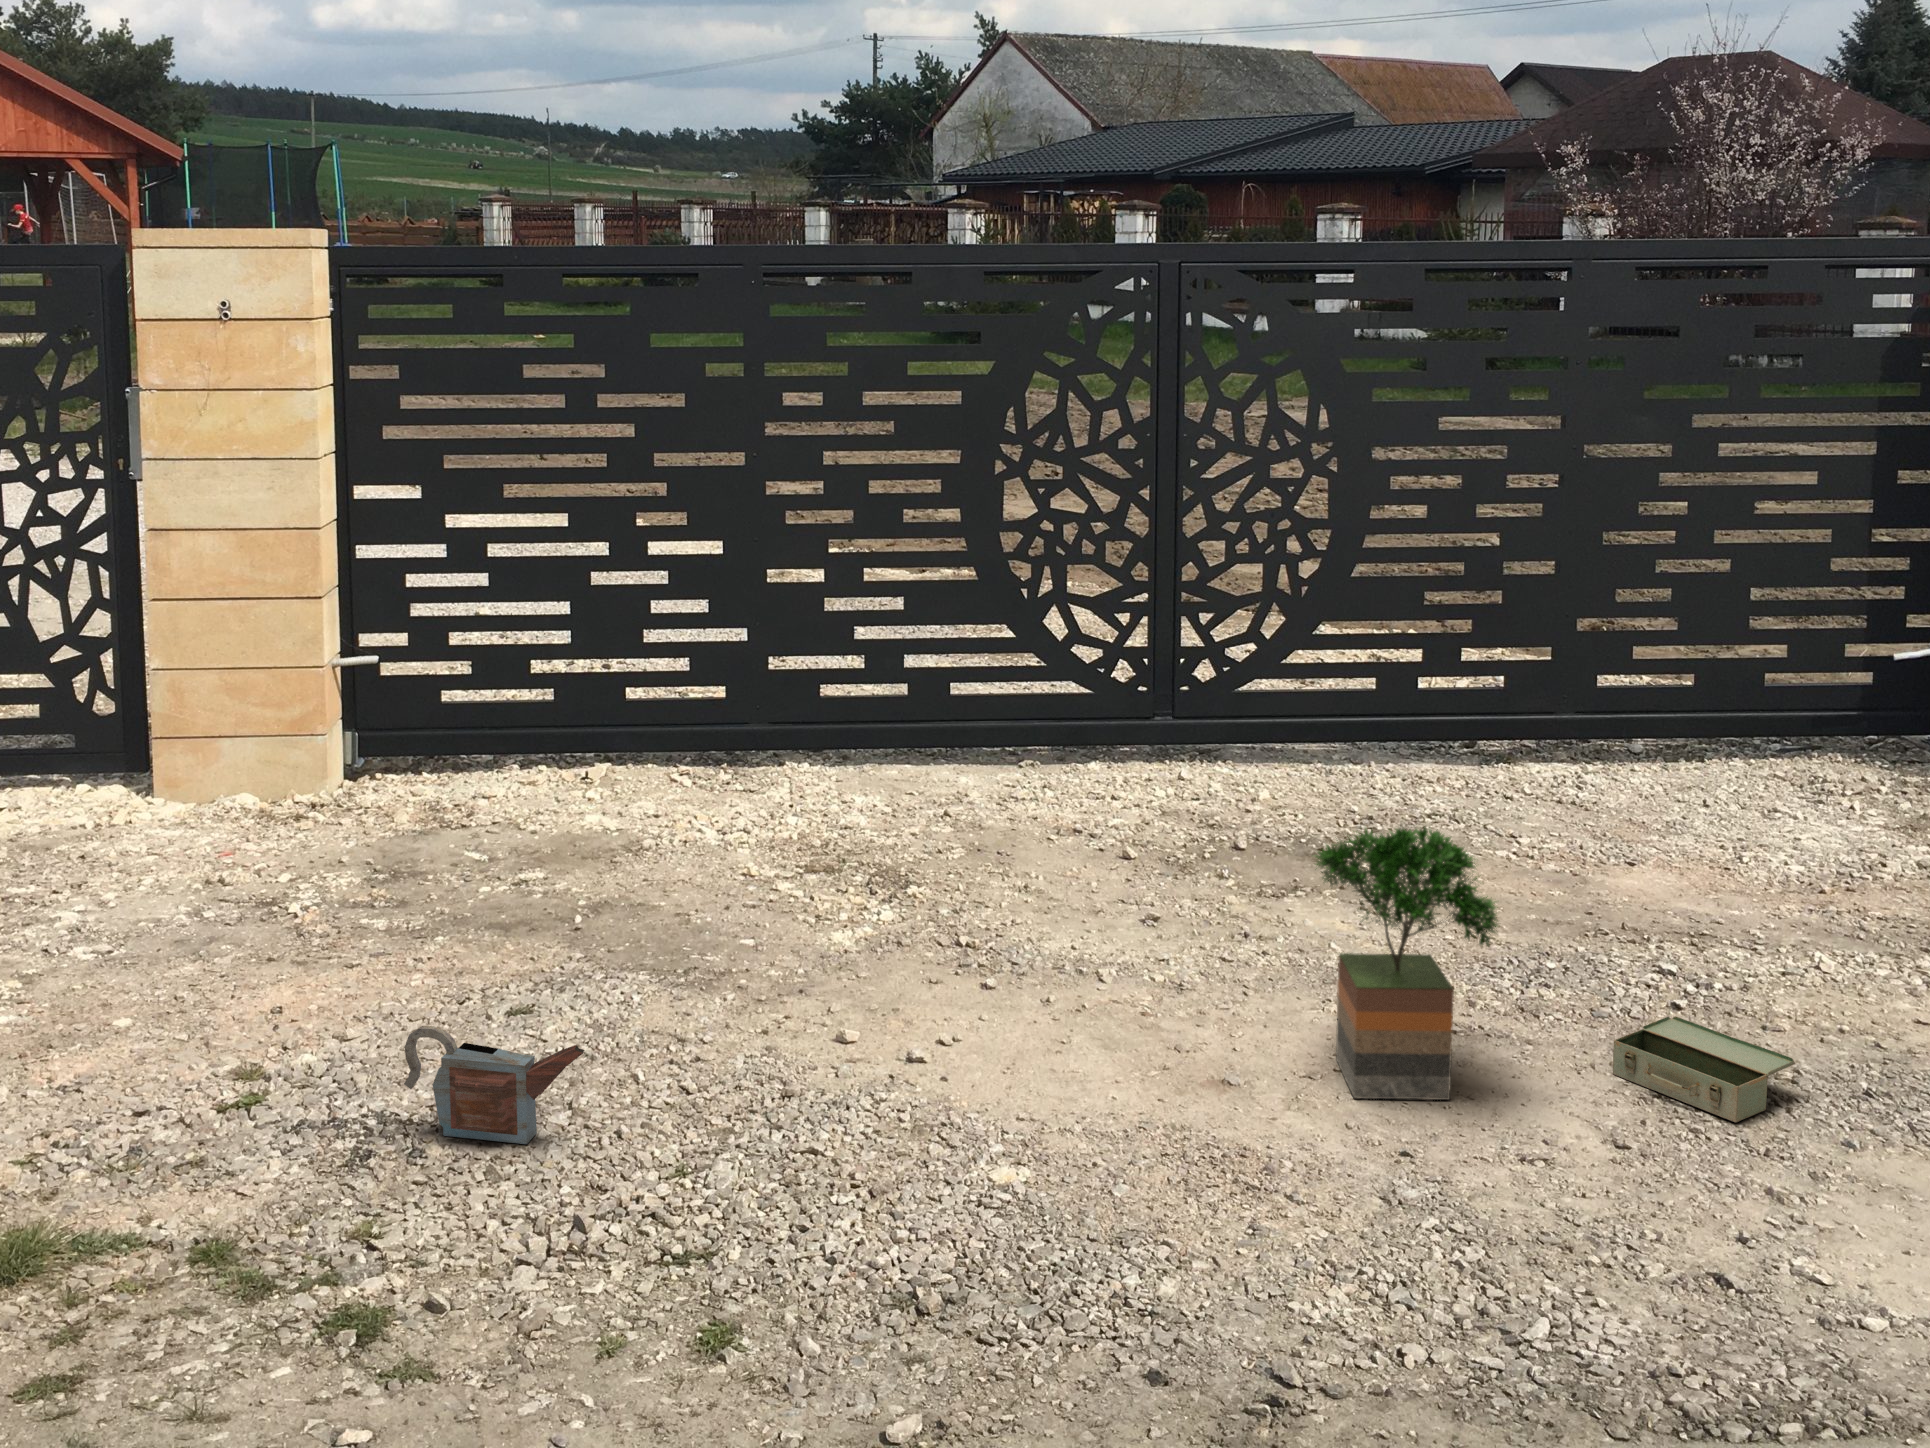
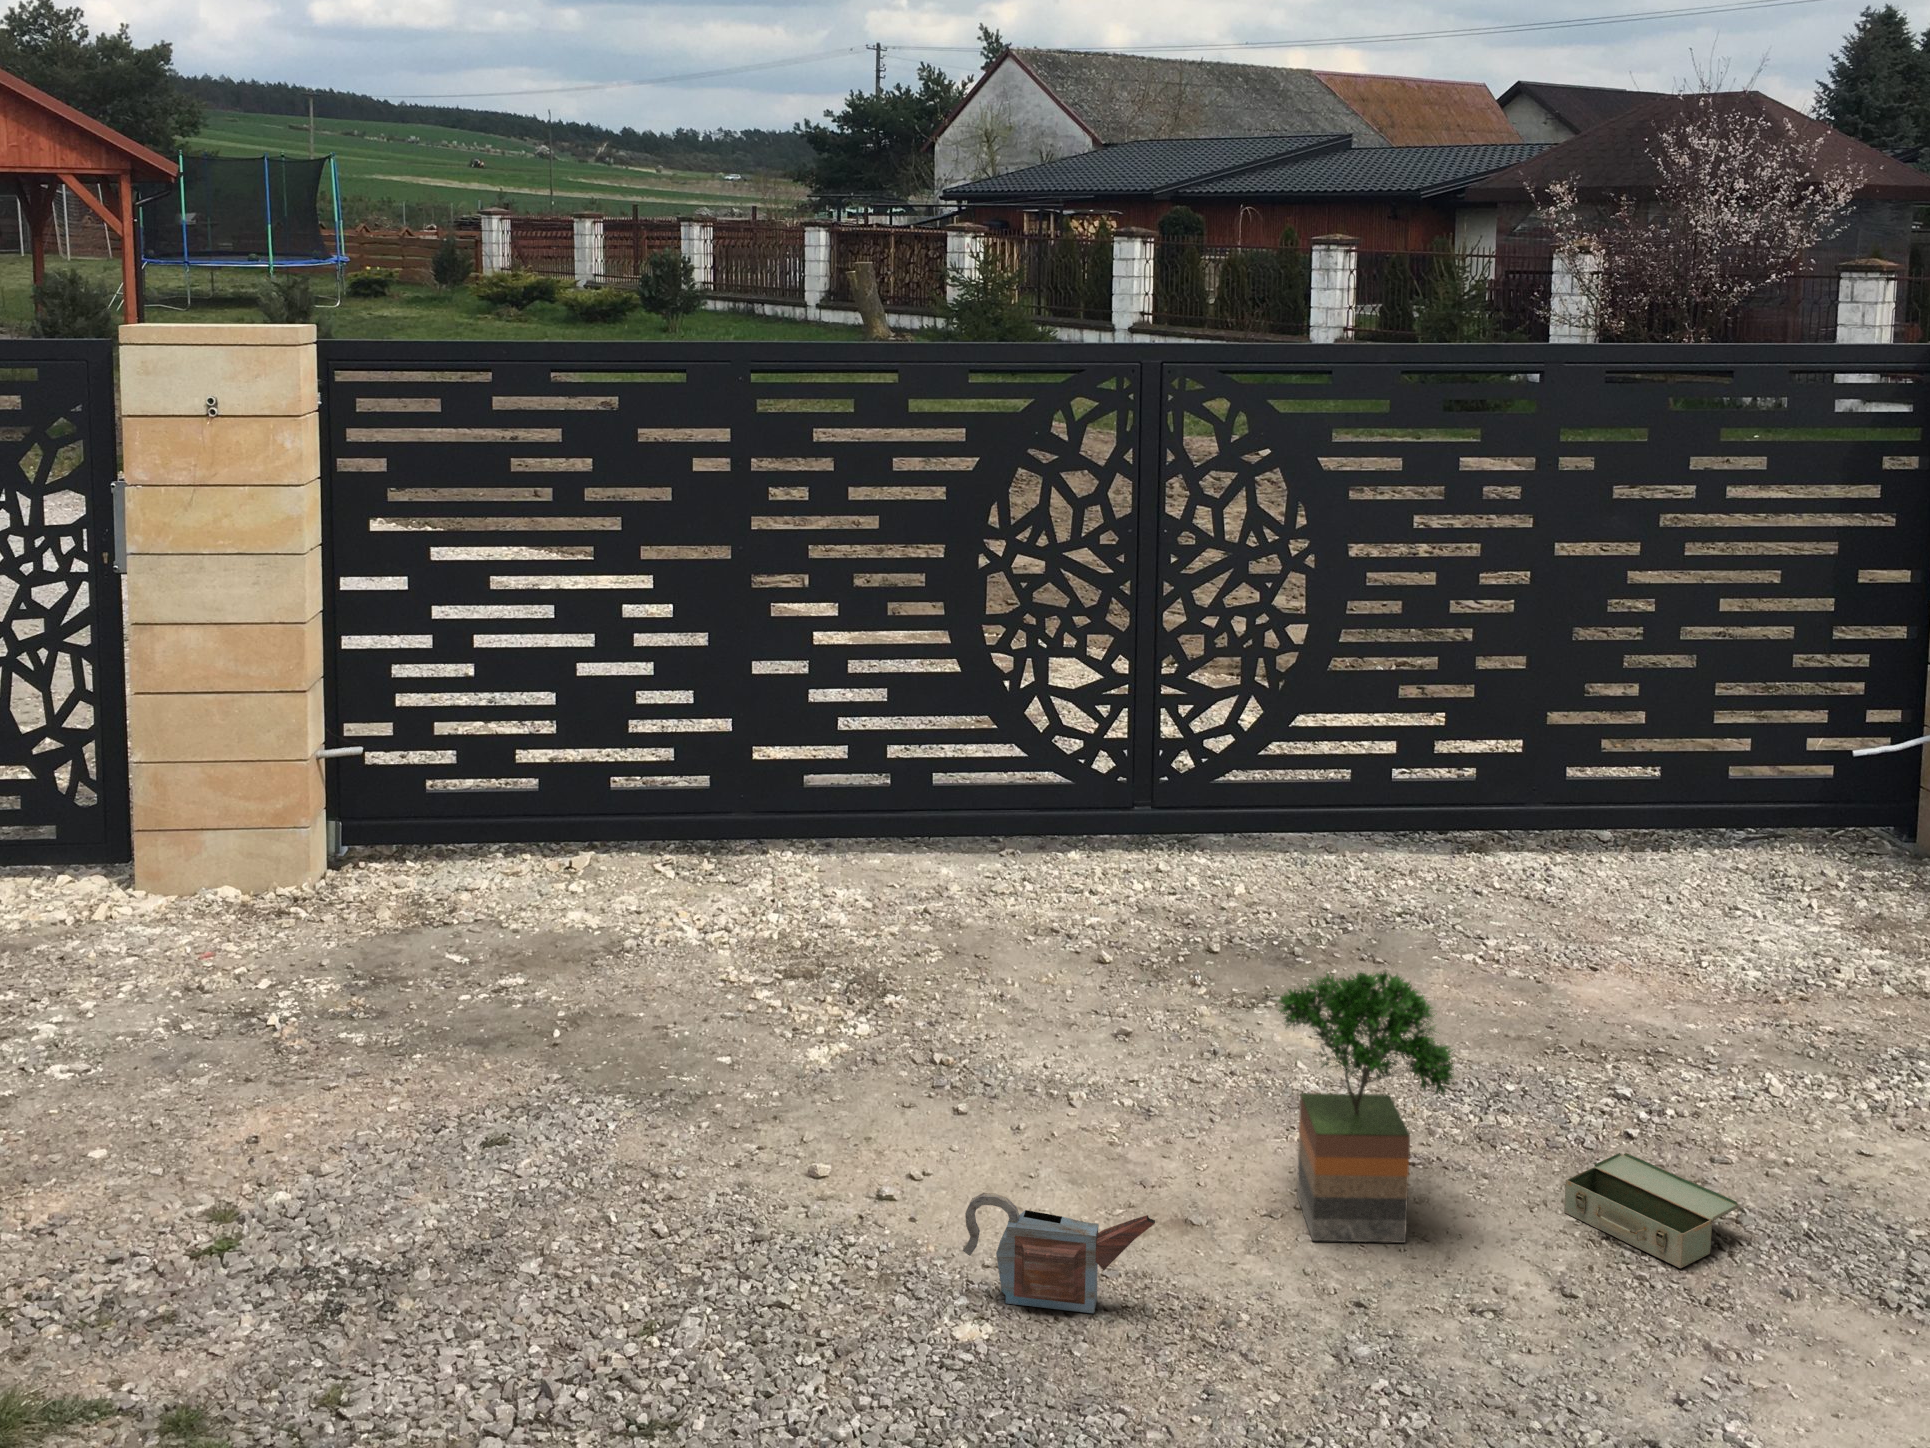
watering can: present [404,1026,585,1144] -> present [963,1193,1155,1313]

